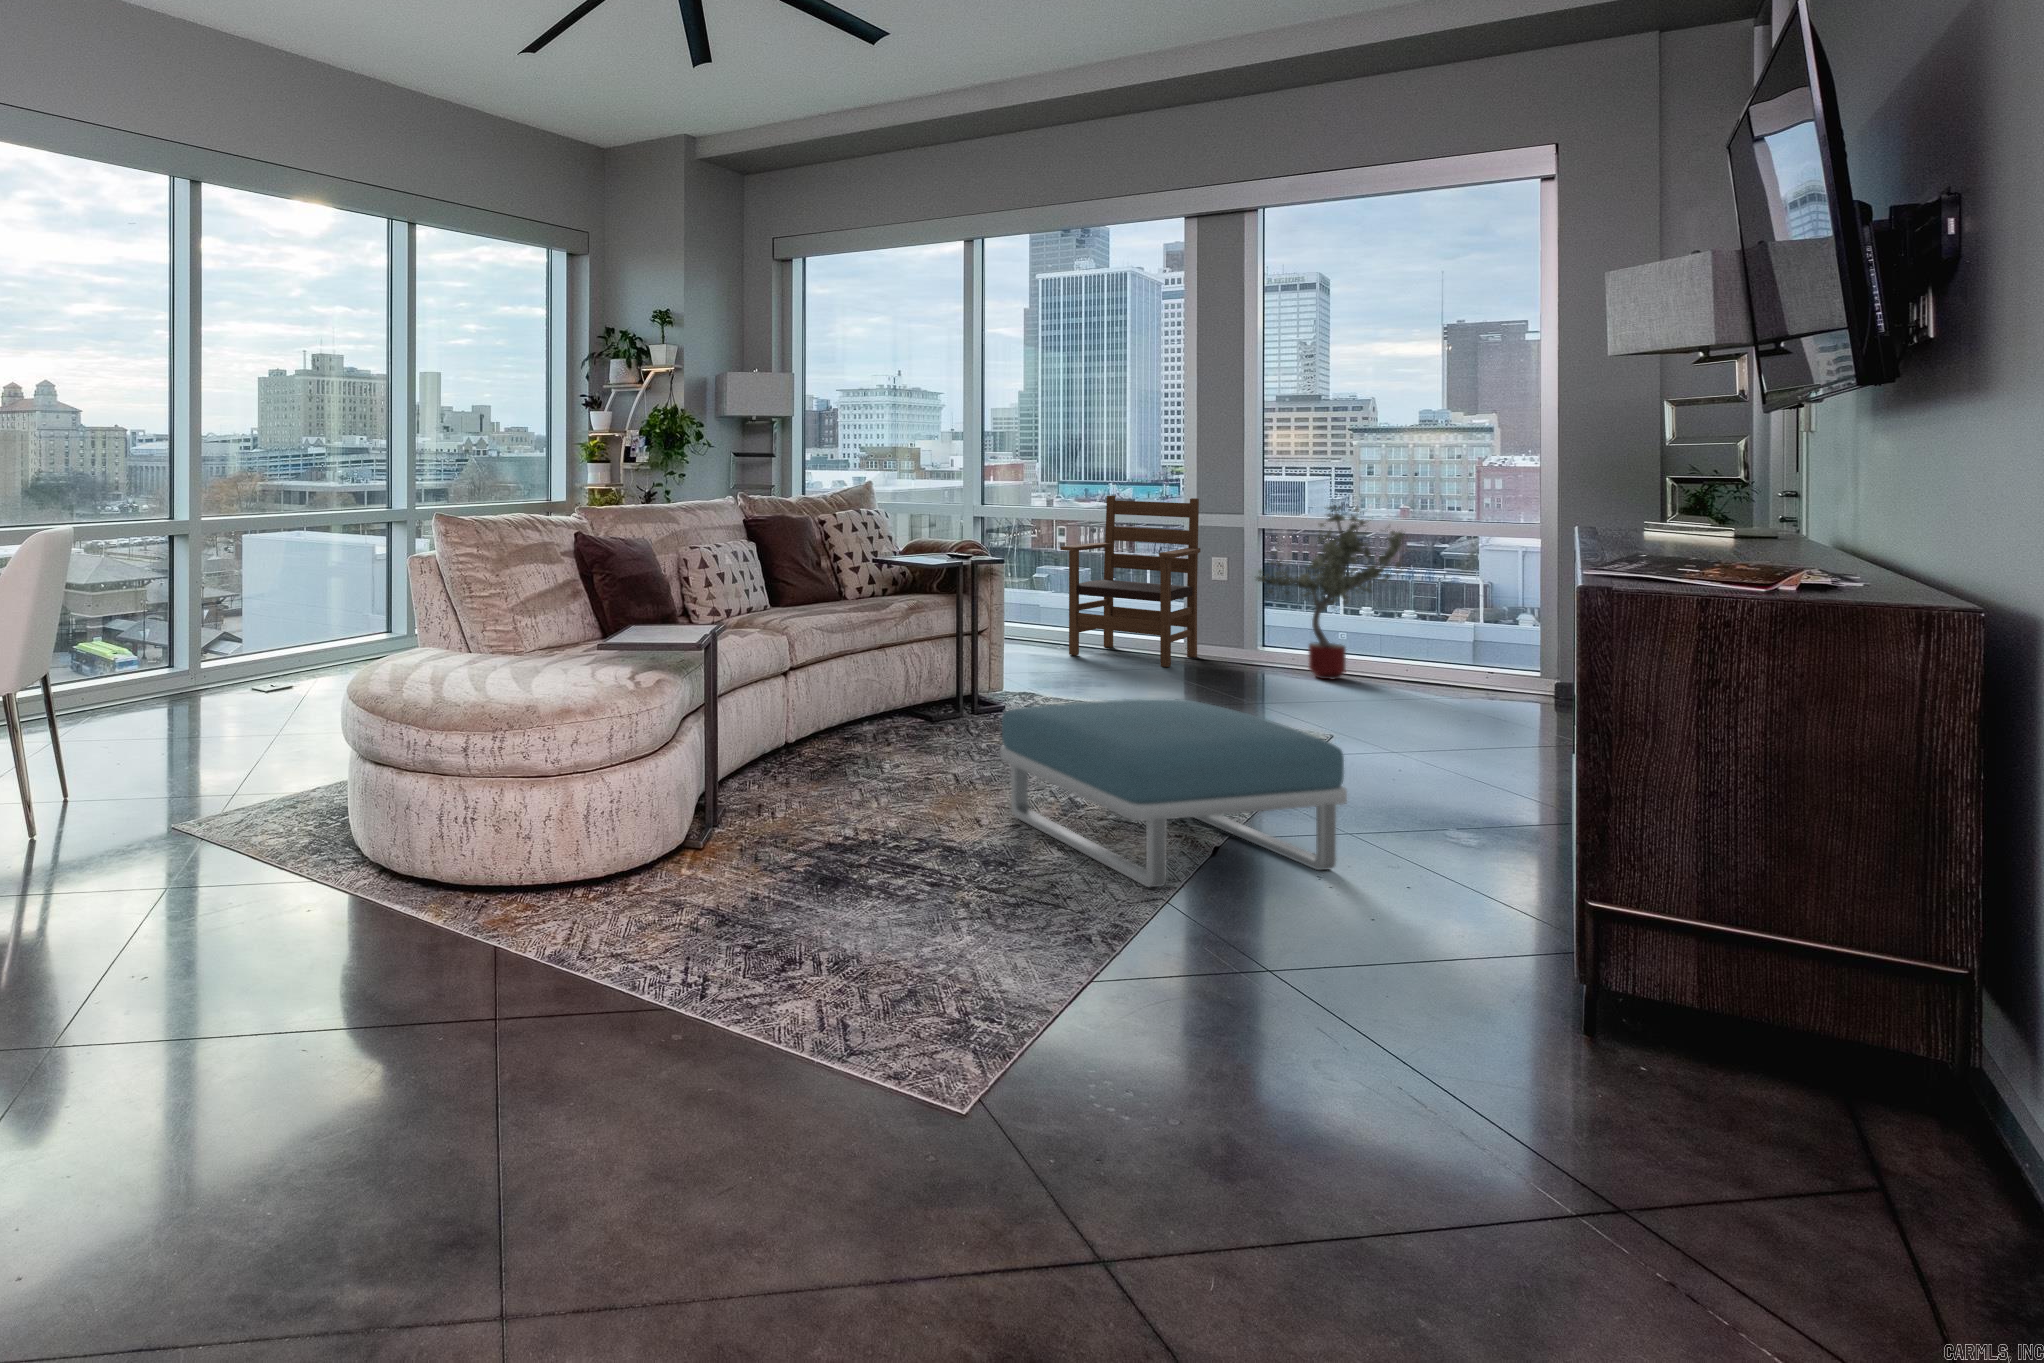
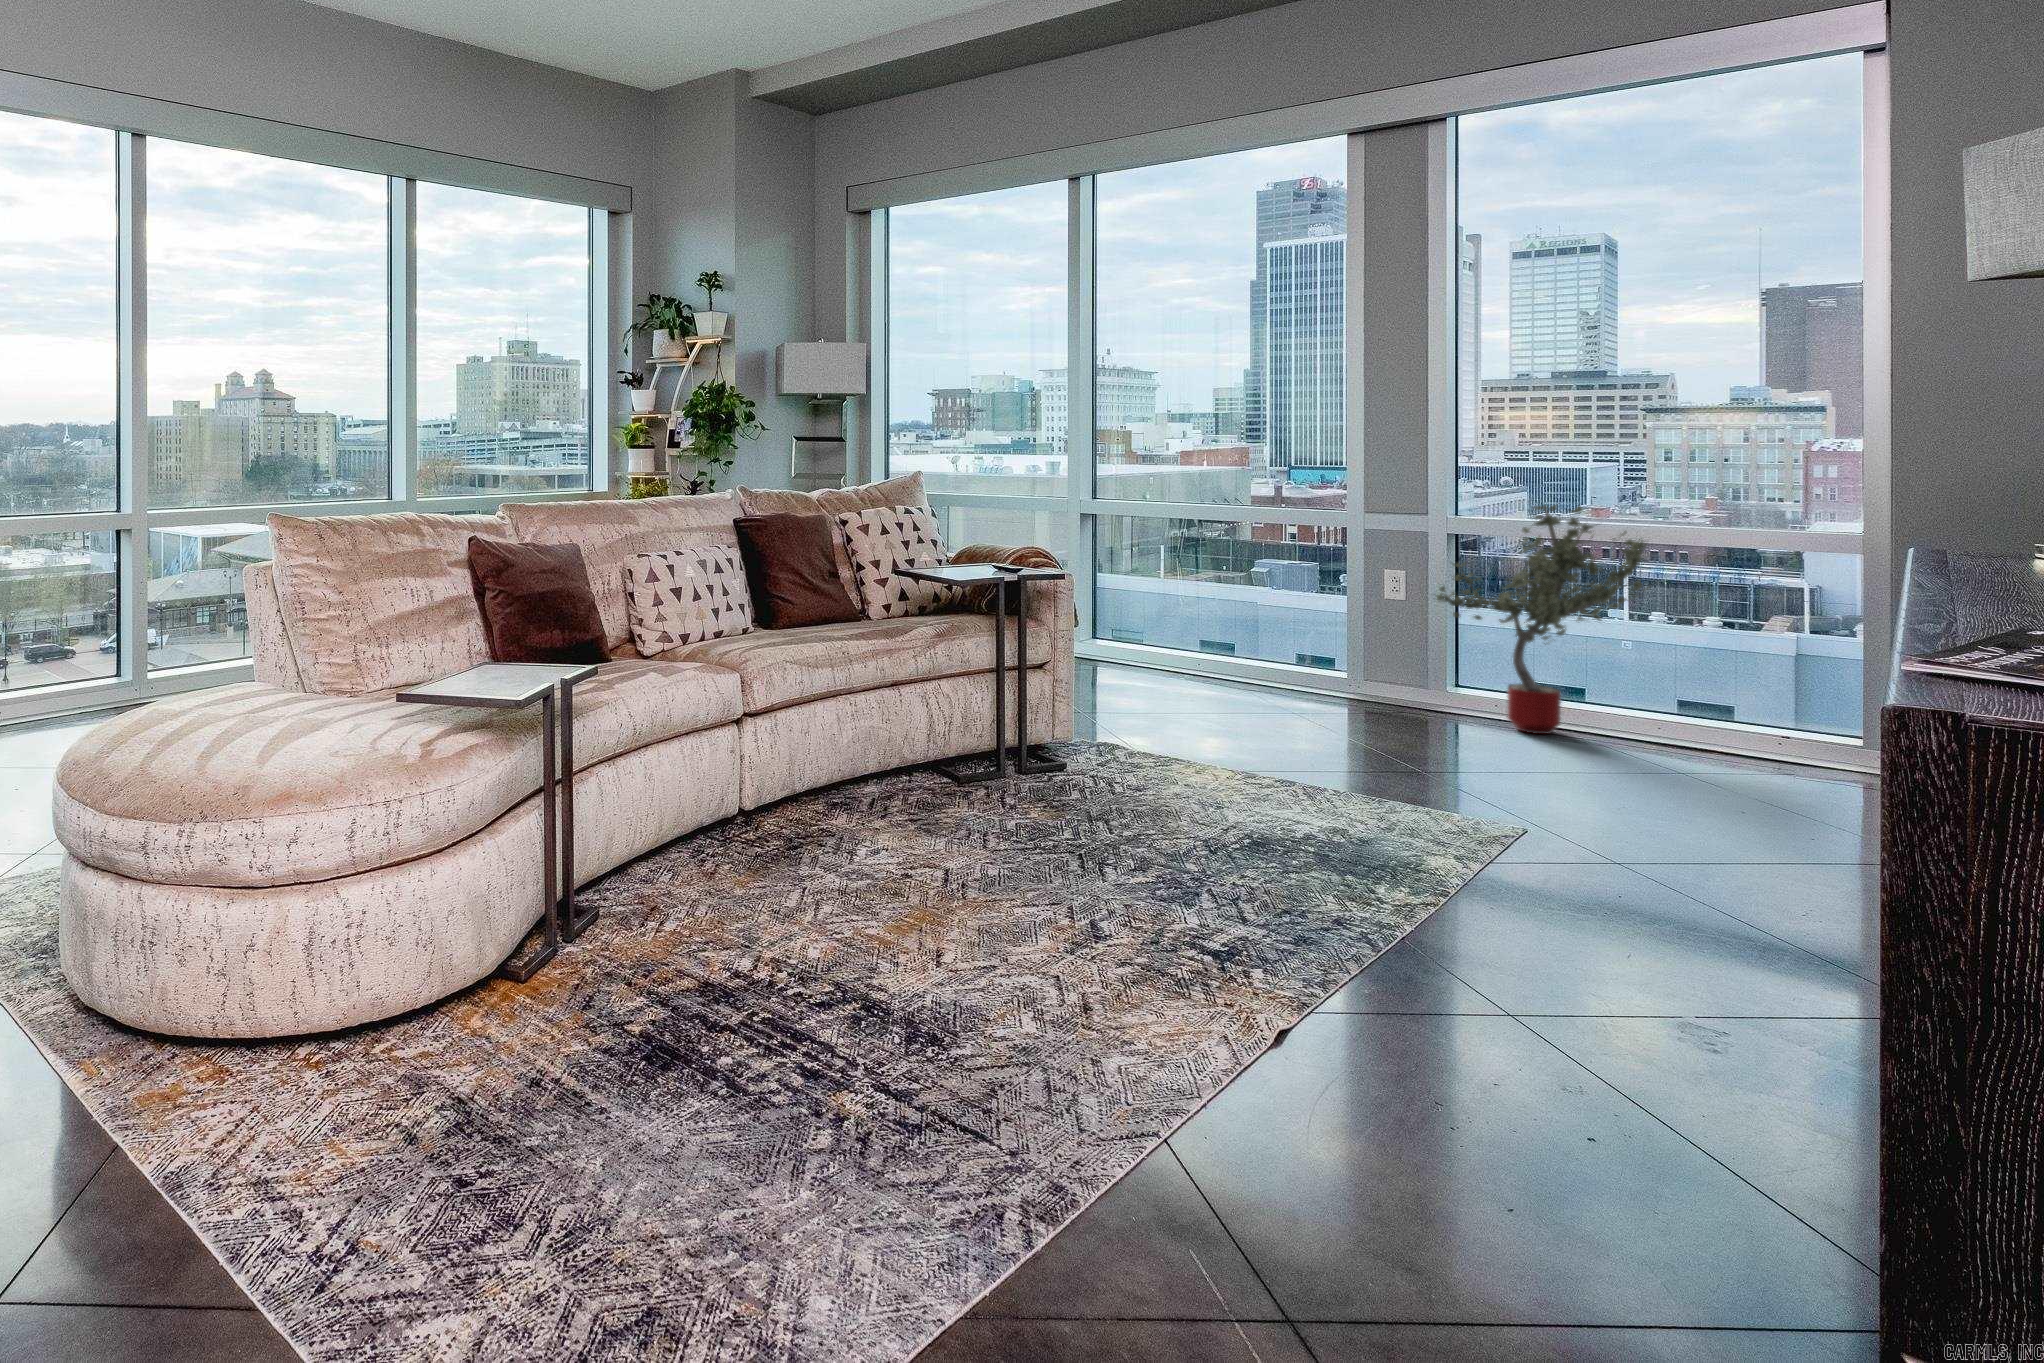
armchair: present [1060,496,1200,667] -> none [1178,489,1363,707]
footstool: present [1000,699,1347,887] -> none [977,789,1495,1111]

